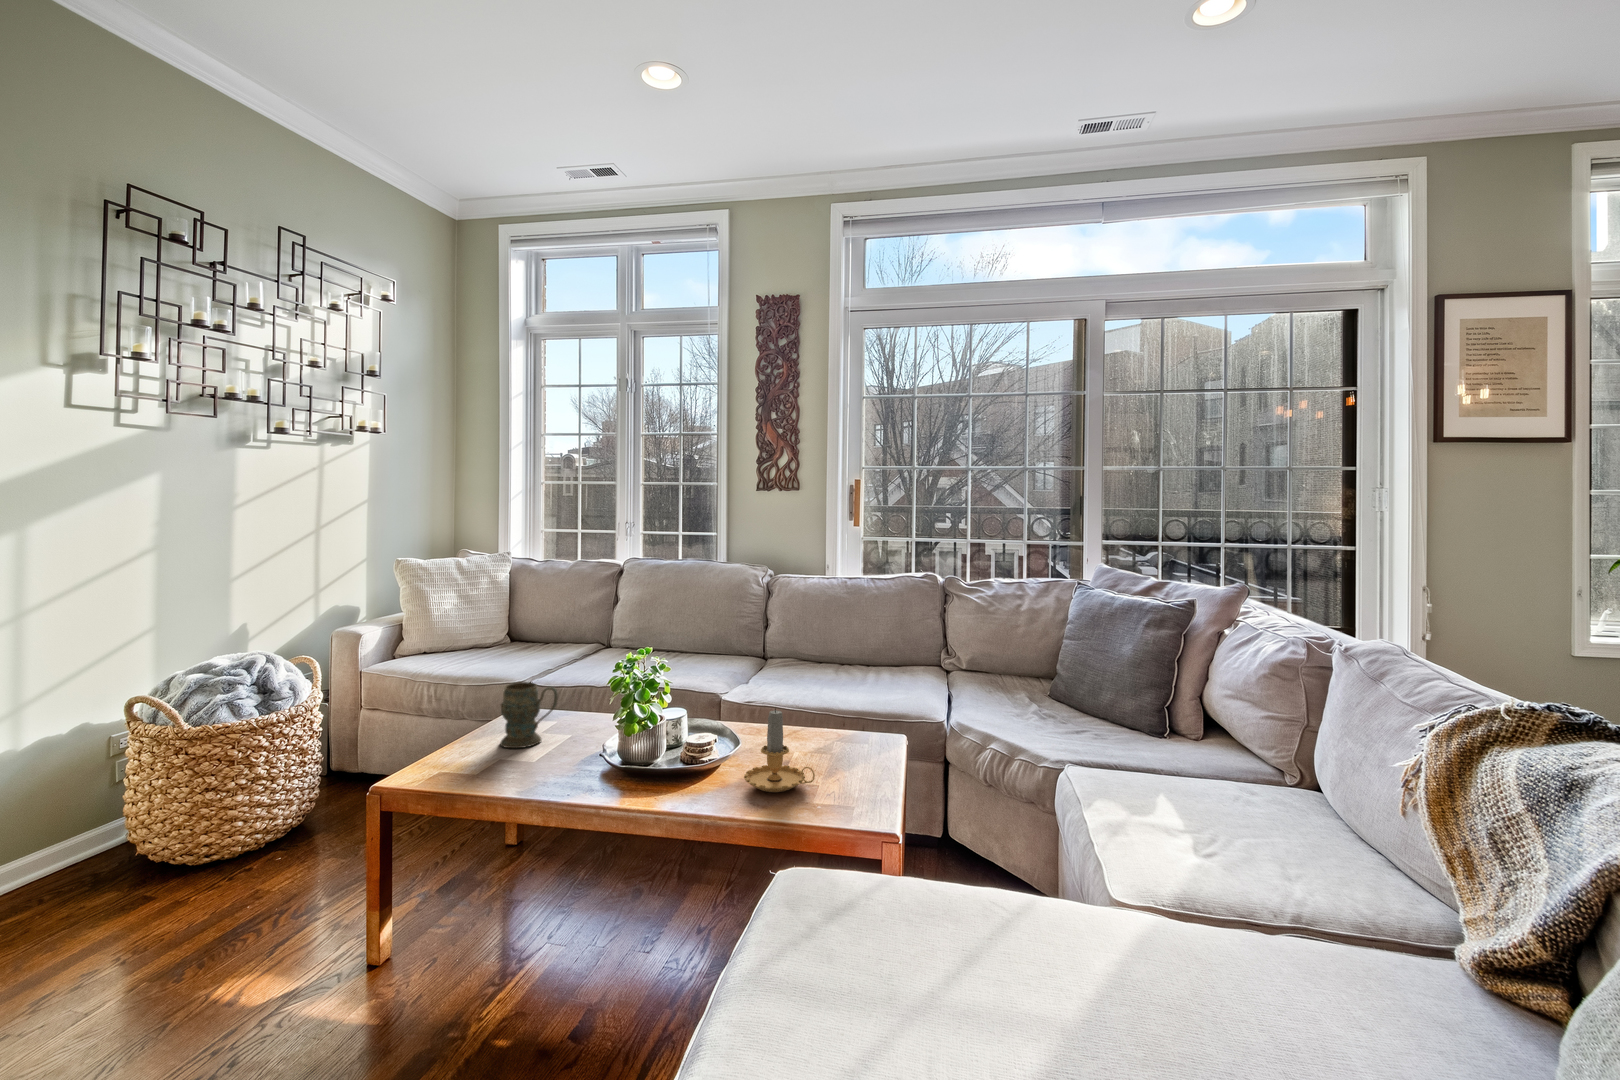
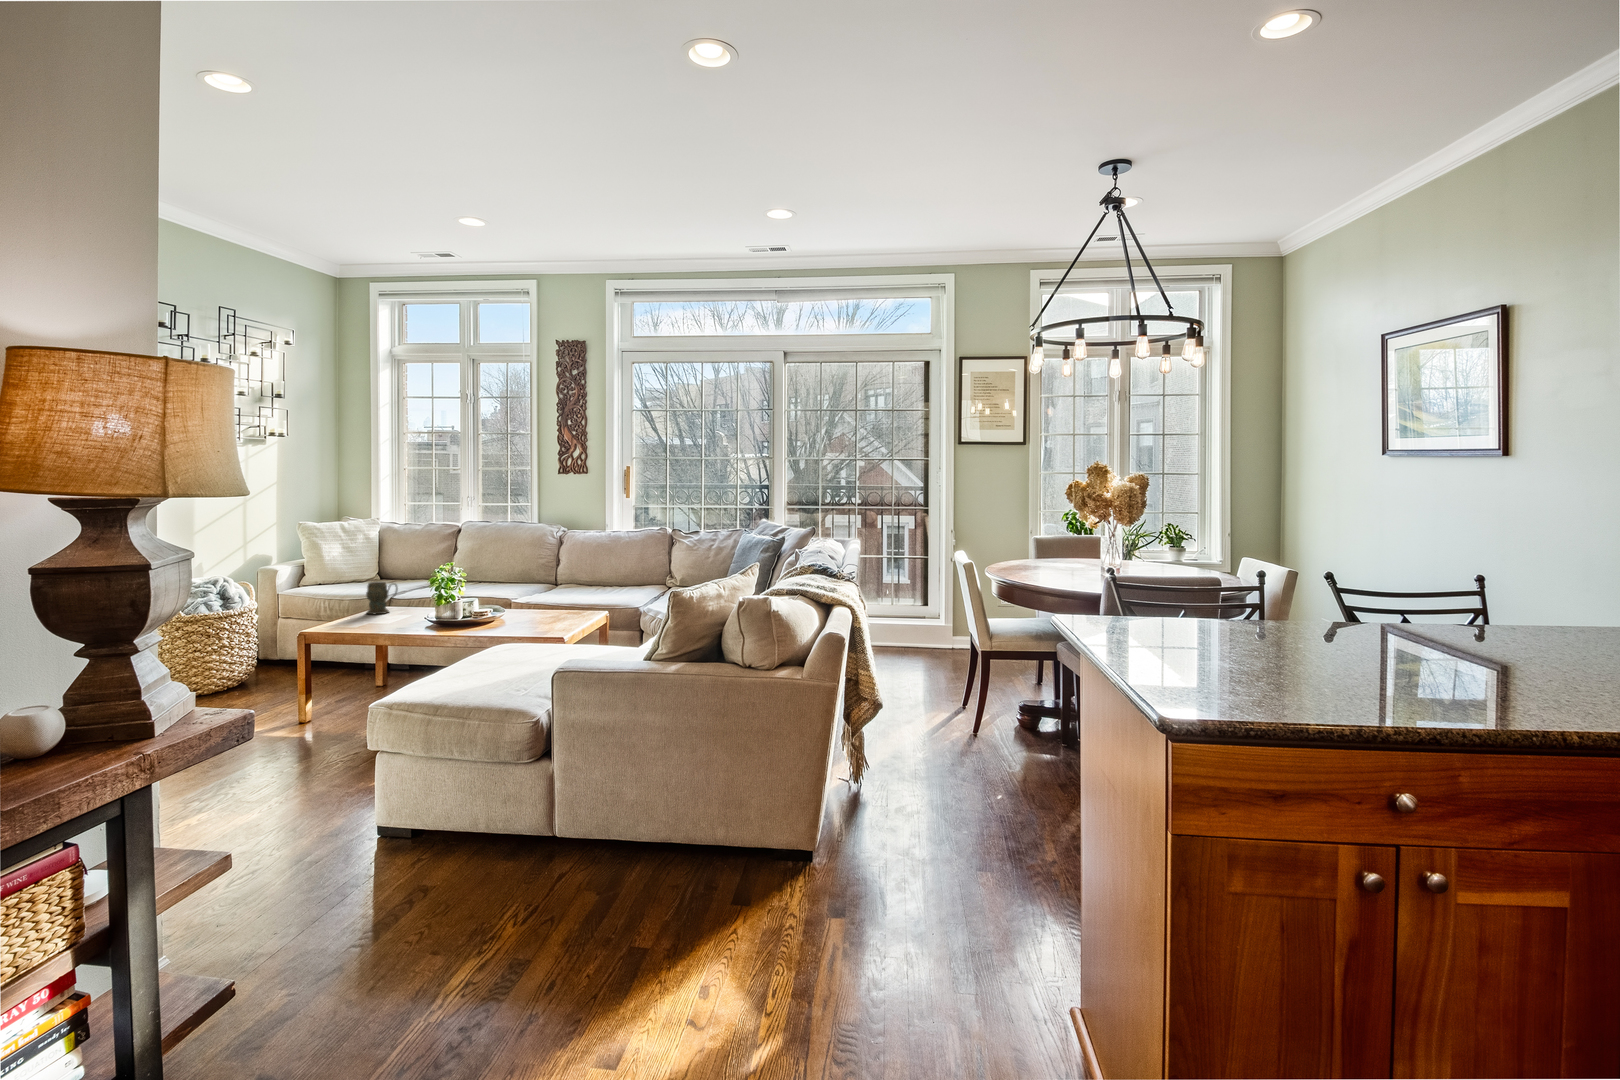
candle: present [744,709,815,792] -> none [485,583,518,623]

